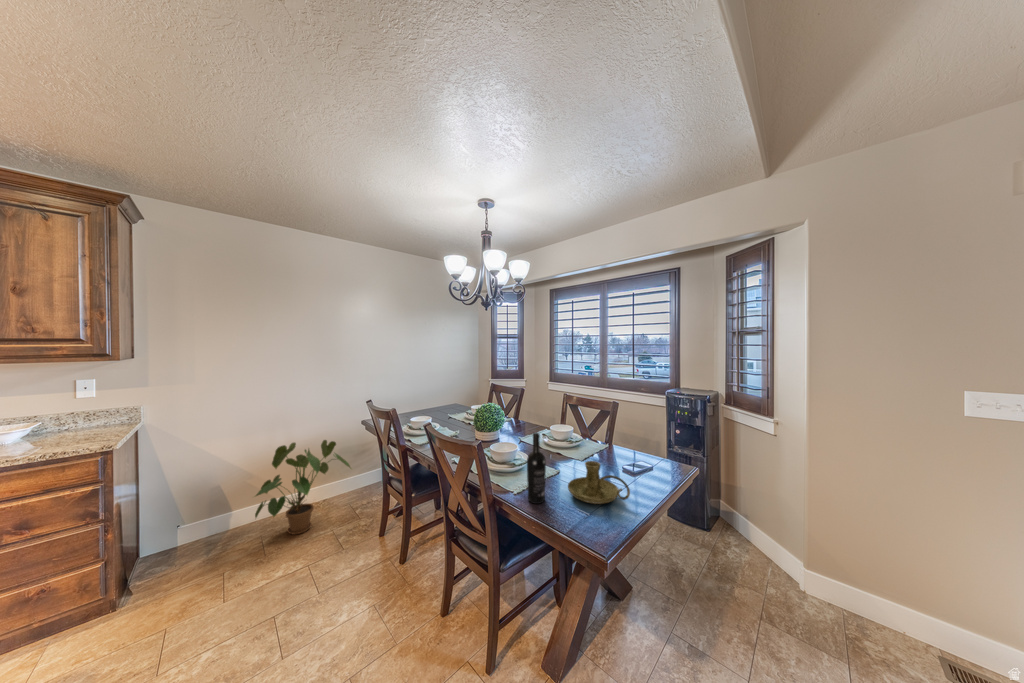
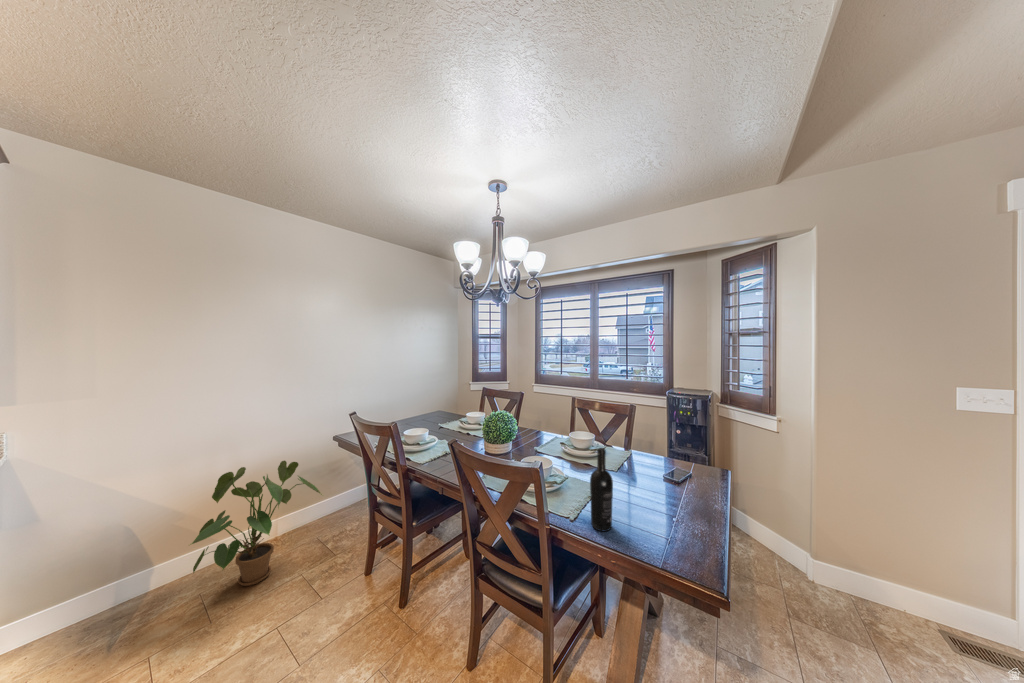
candle holder: present [568,461,630,504] -> none [628,475,704,525]

